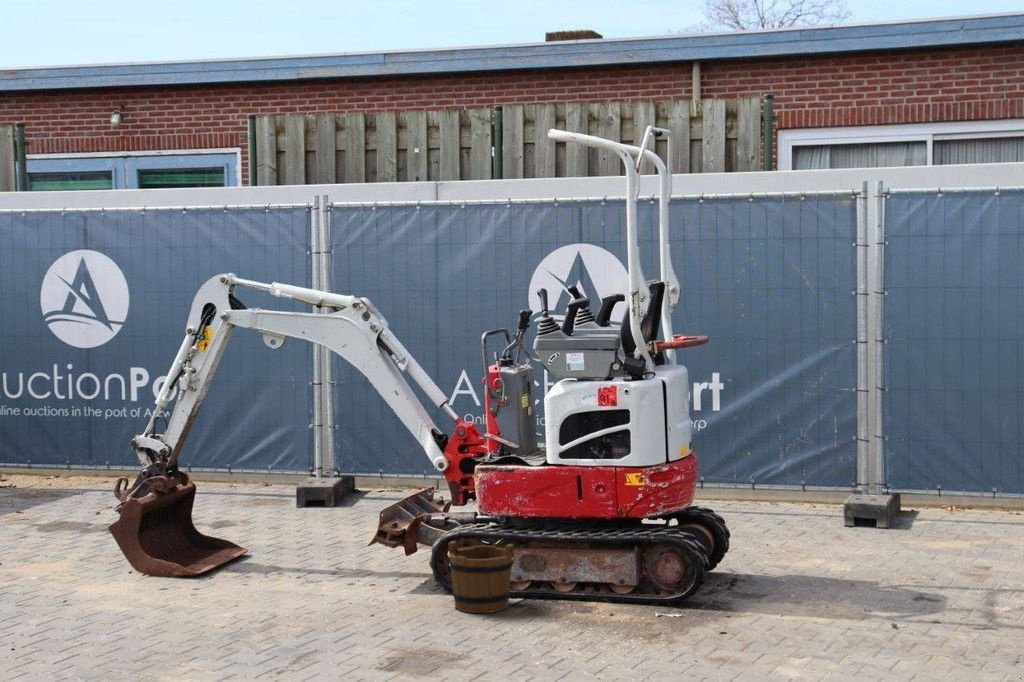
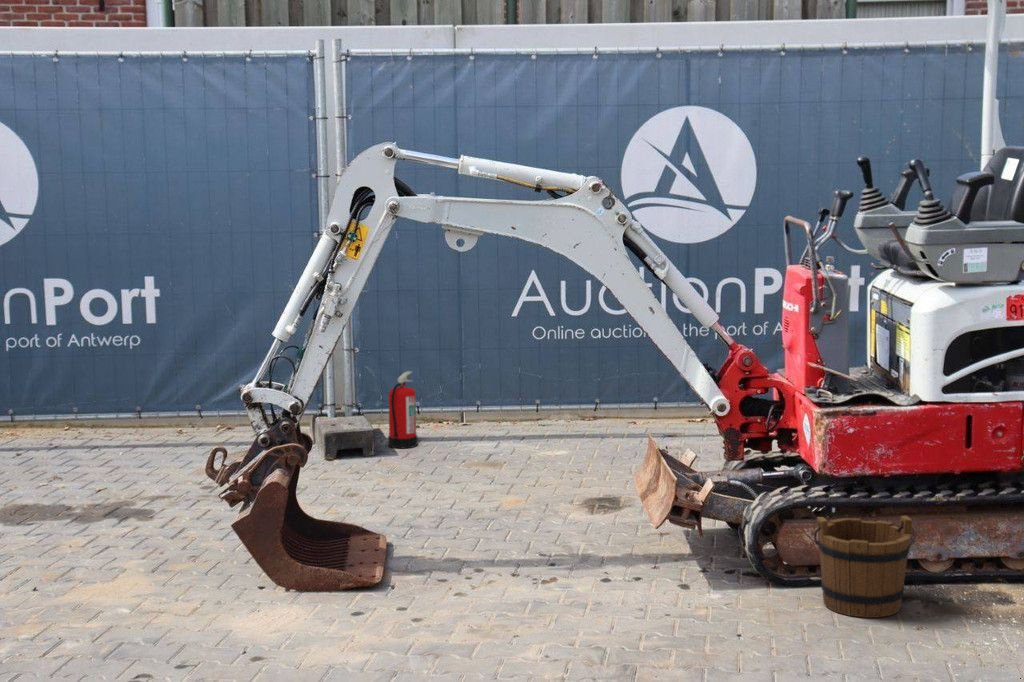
fire extinguisher: none [351,444,379,502] -> present [388,371,418,448]

